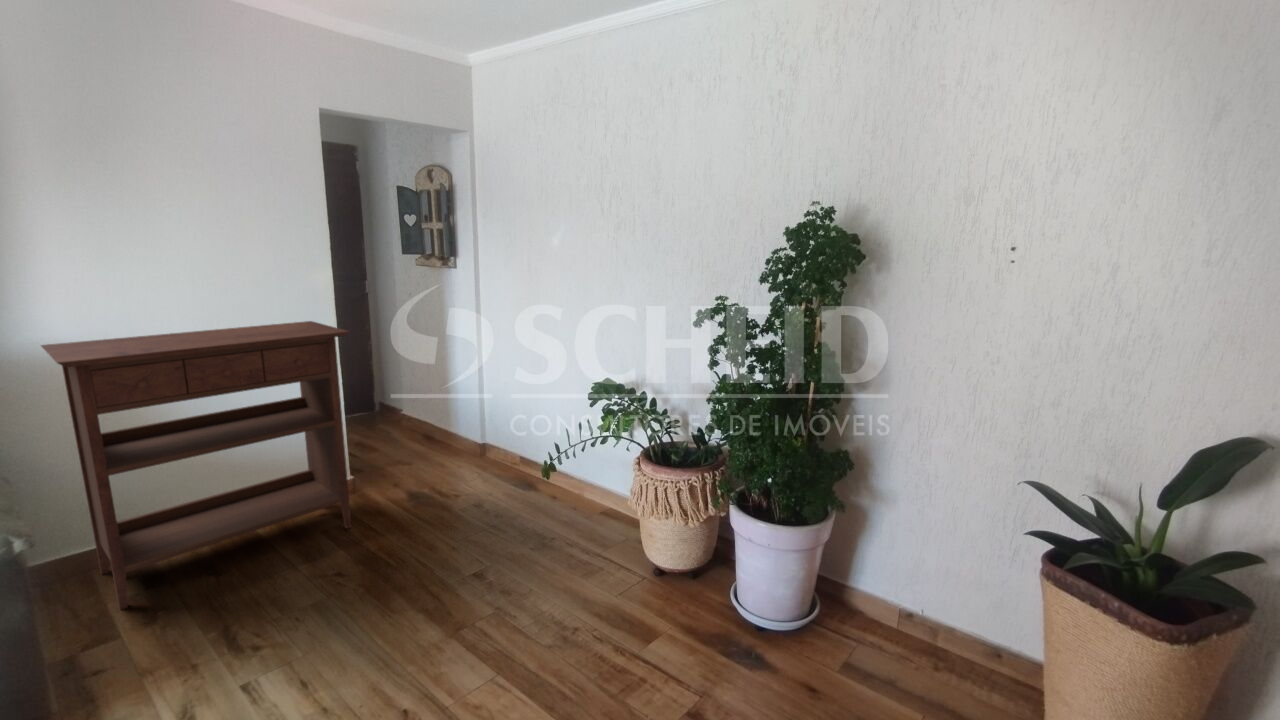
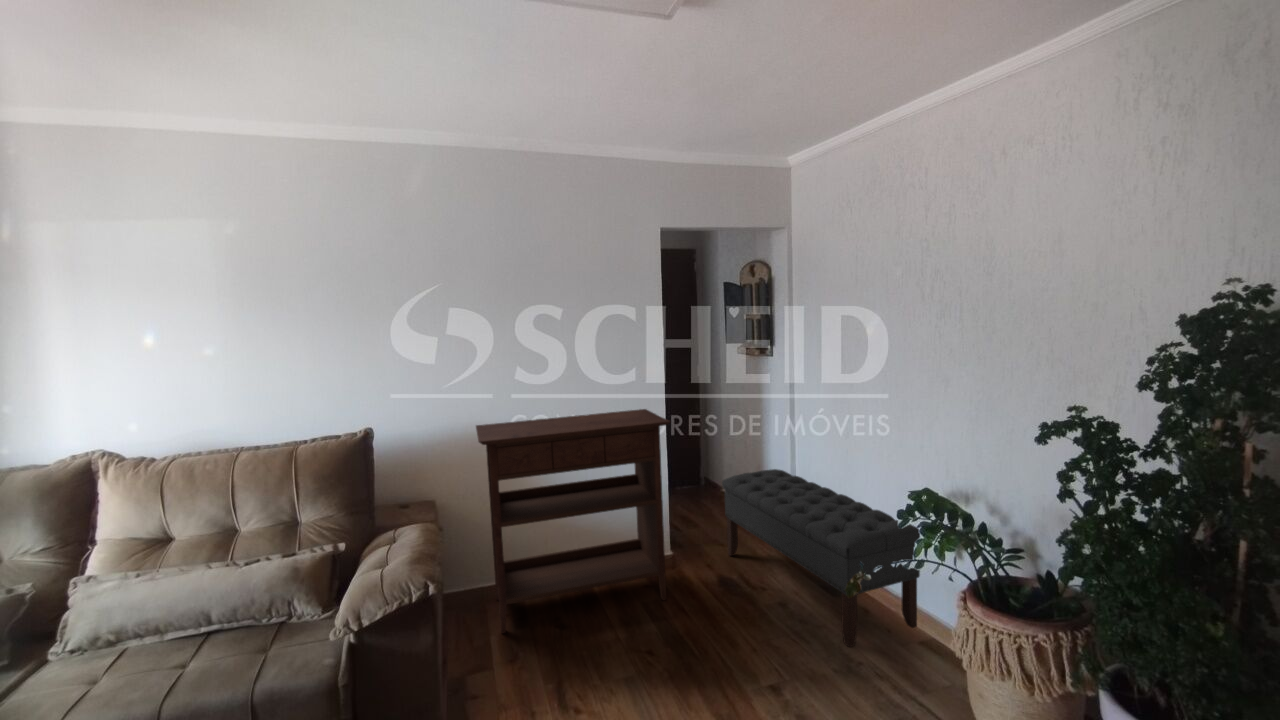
bench: none [407,382,602,530] -> present [722,469,920,647]

